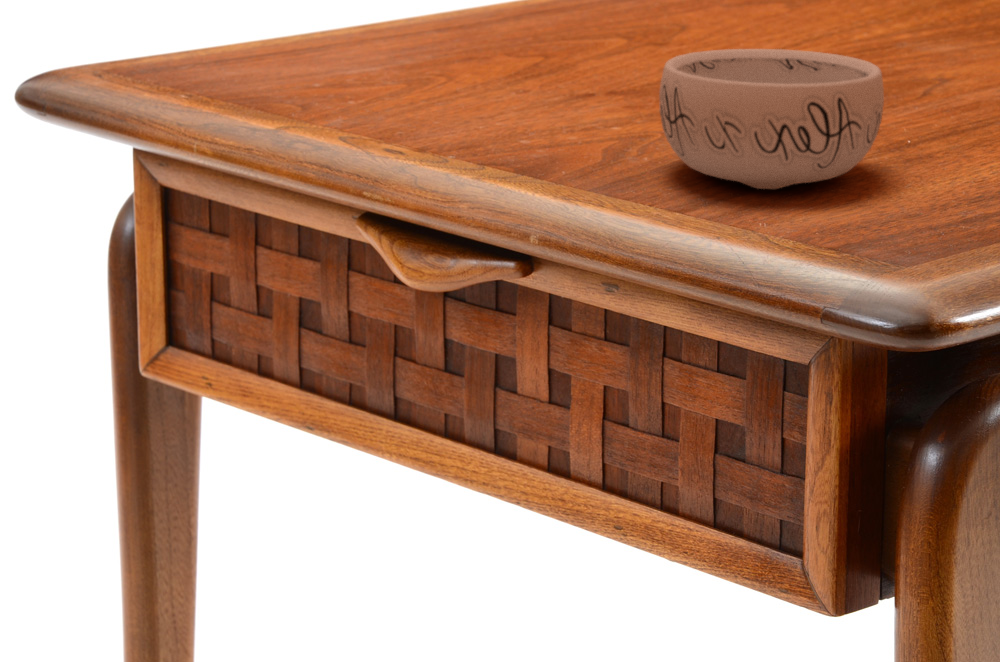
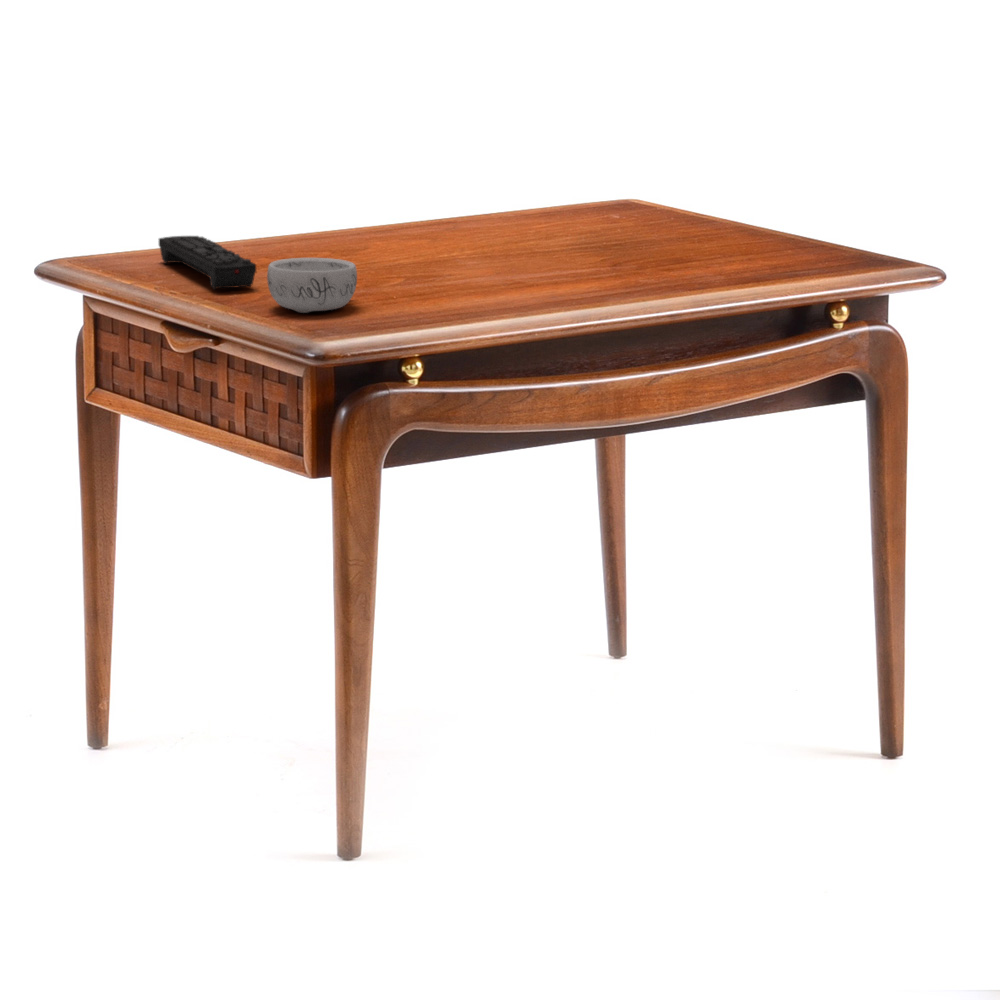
remote control: none [287,11,573,133] -> present [159,236,256,289]

